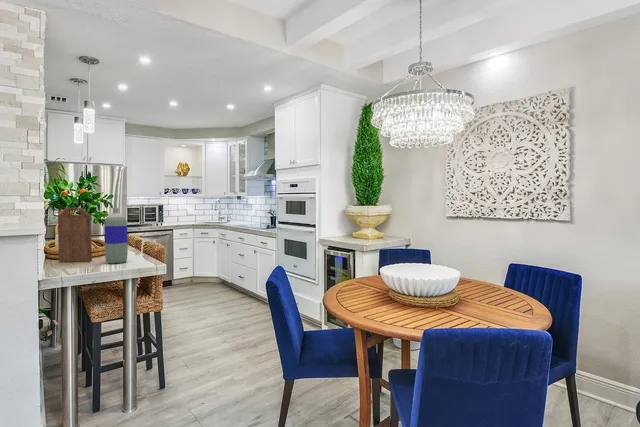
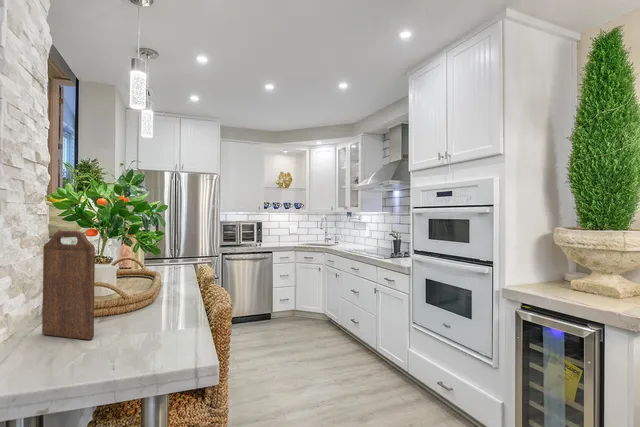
bottle: present [104,208,128,264] -> none [105,232,154,355]

